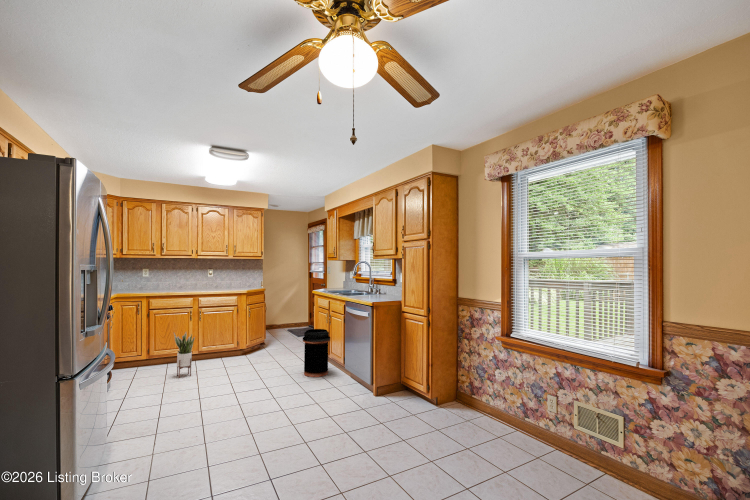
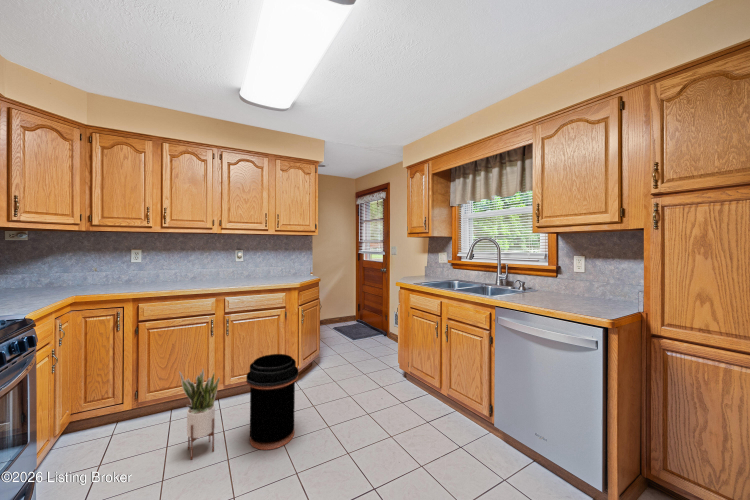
trash can: present [303,329,330,377] -> present [246,354,299,450]

